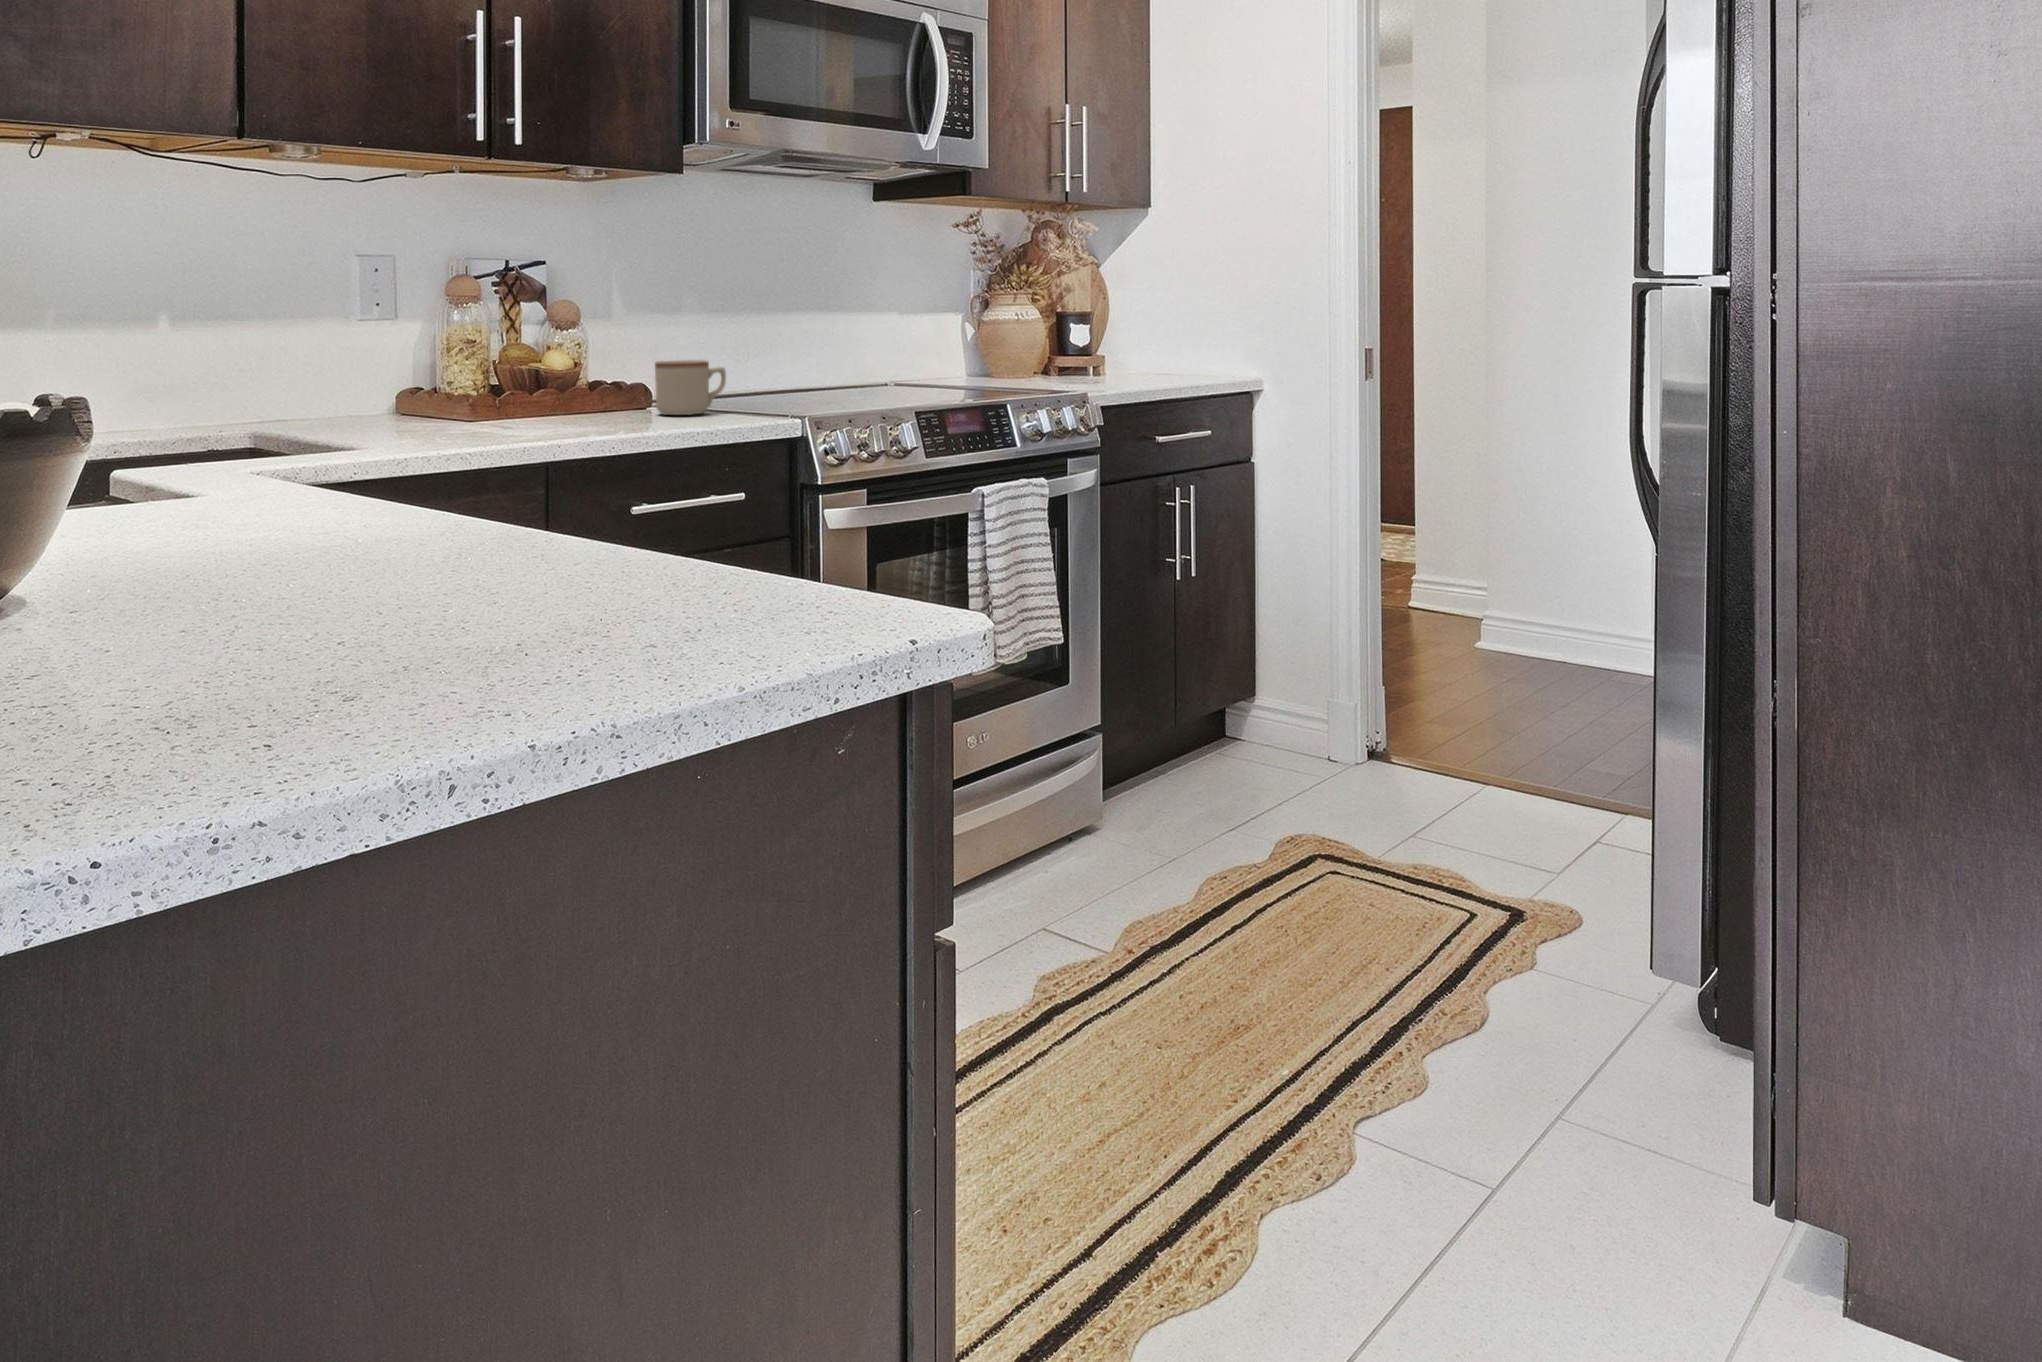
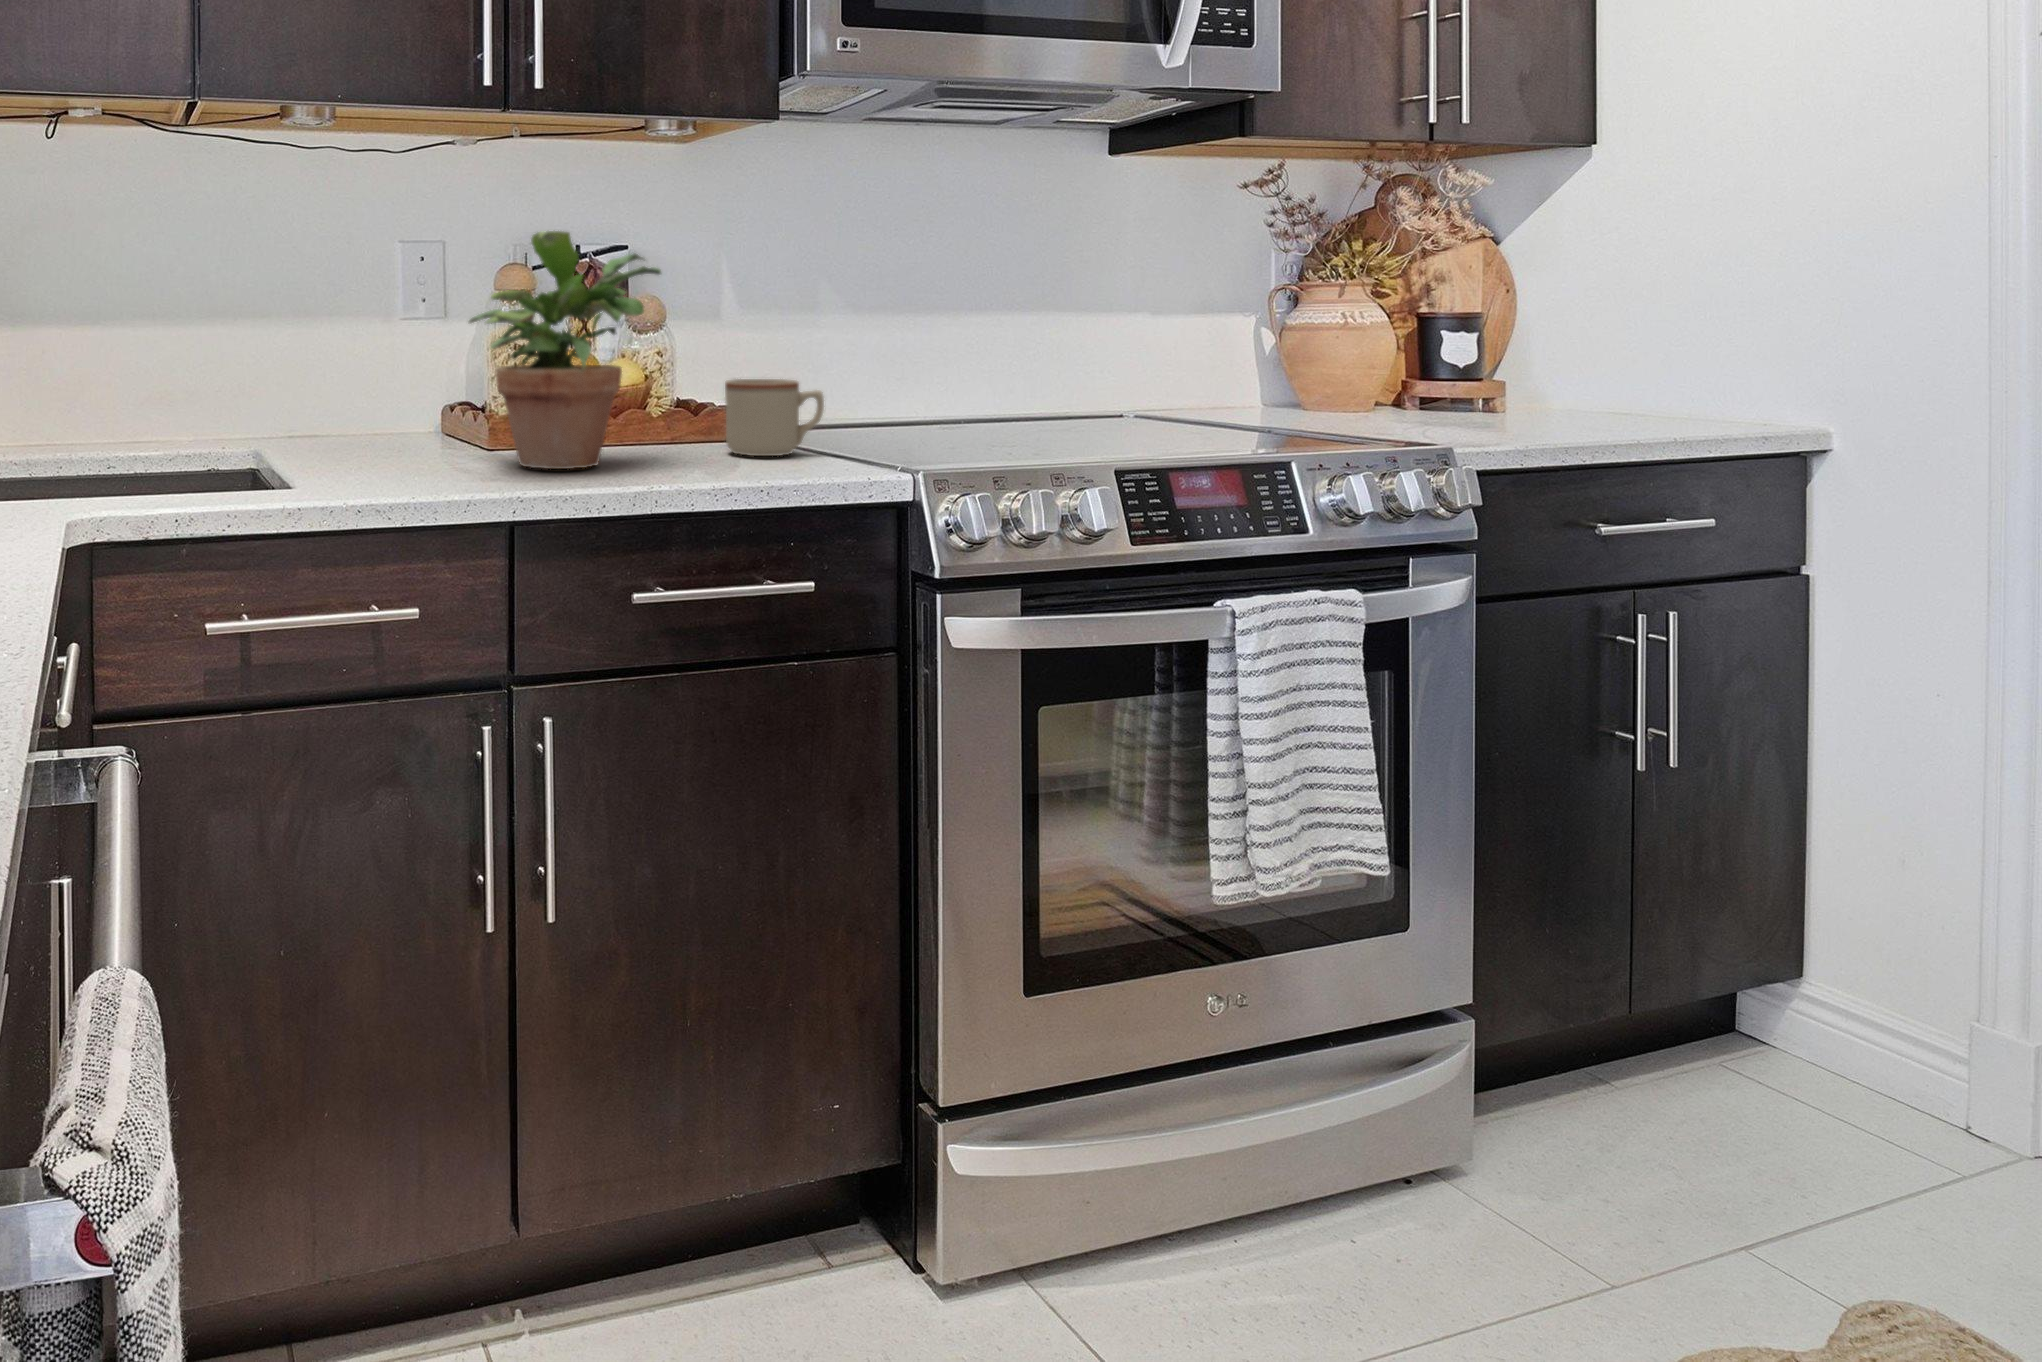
potted plant: none [462,251,617,428] -> present [469,231,661,469]

